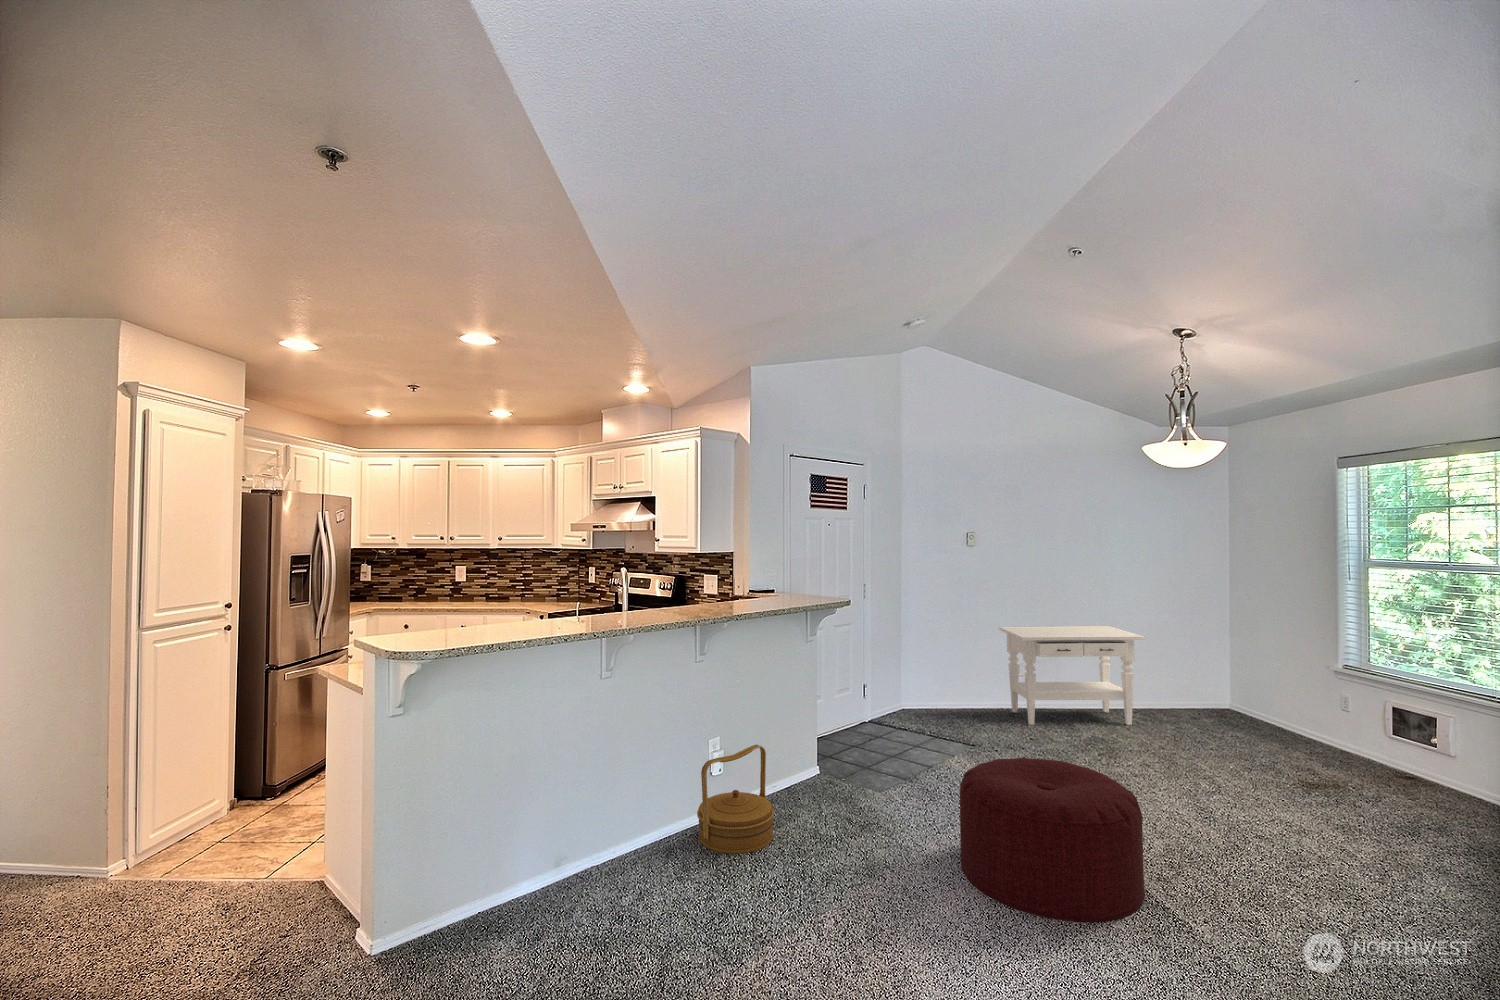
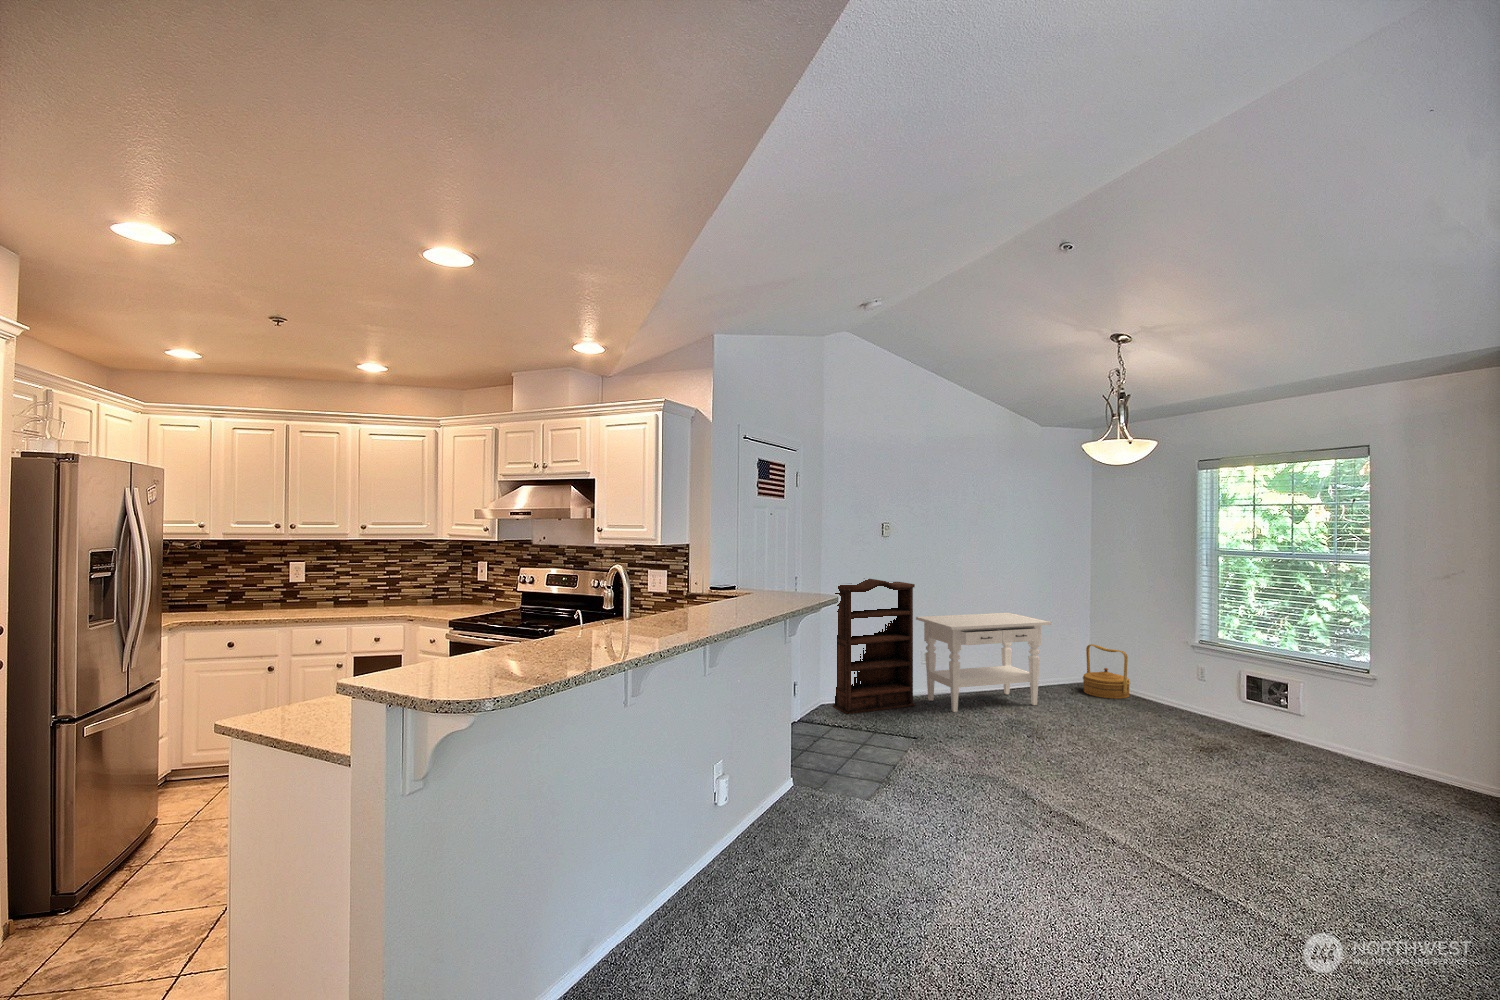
bookshelf: none [905,587,993,719] -> present [832,578,915,714]
woven basket: present [697,745,774,854] -> present [1083,644,1130,699]
ottoman: present [960,758,1145,922] -> none [1008,753,1198,918]

